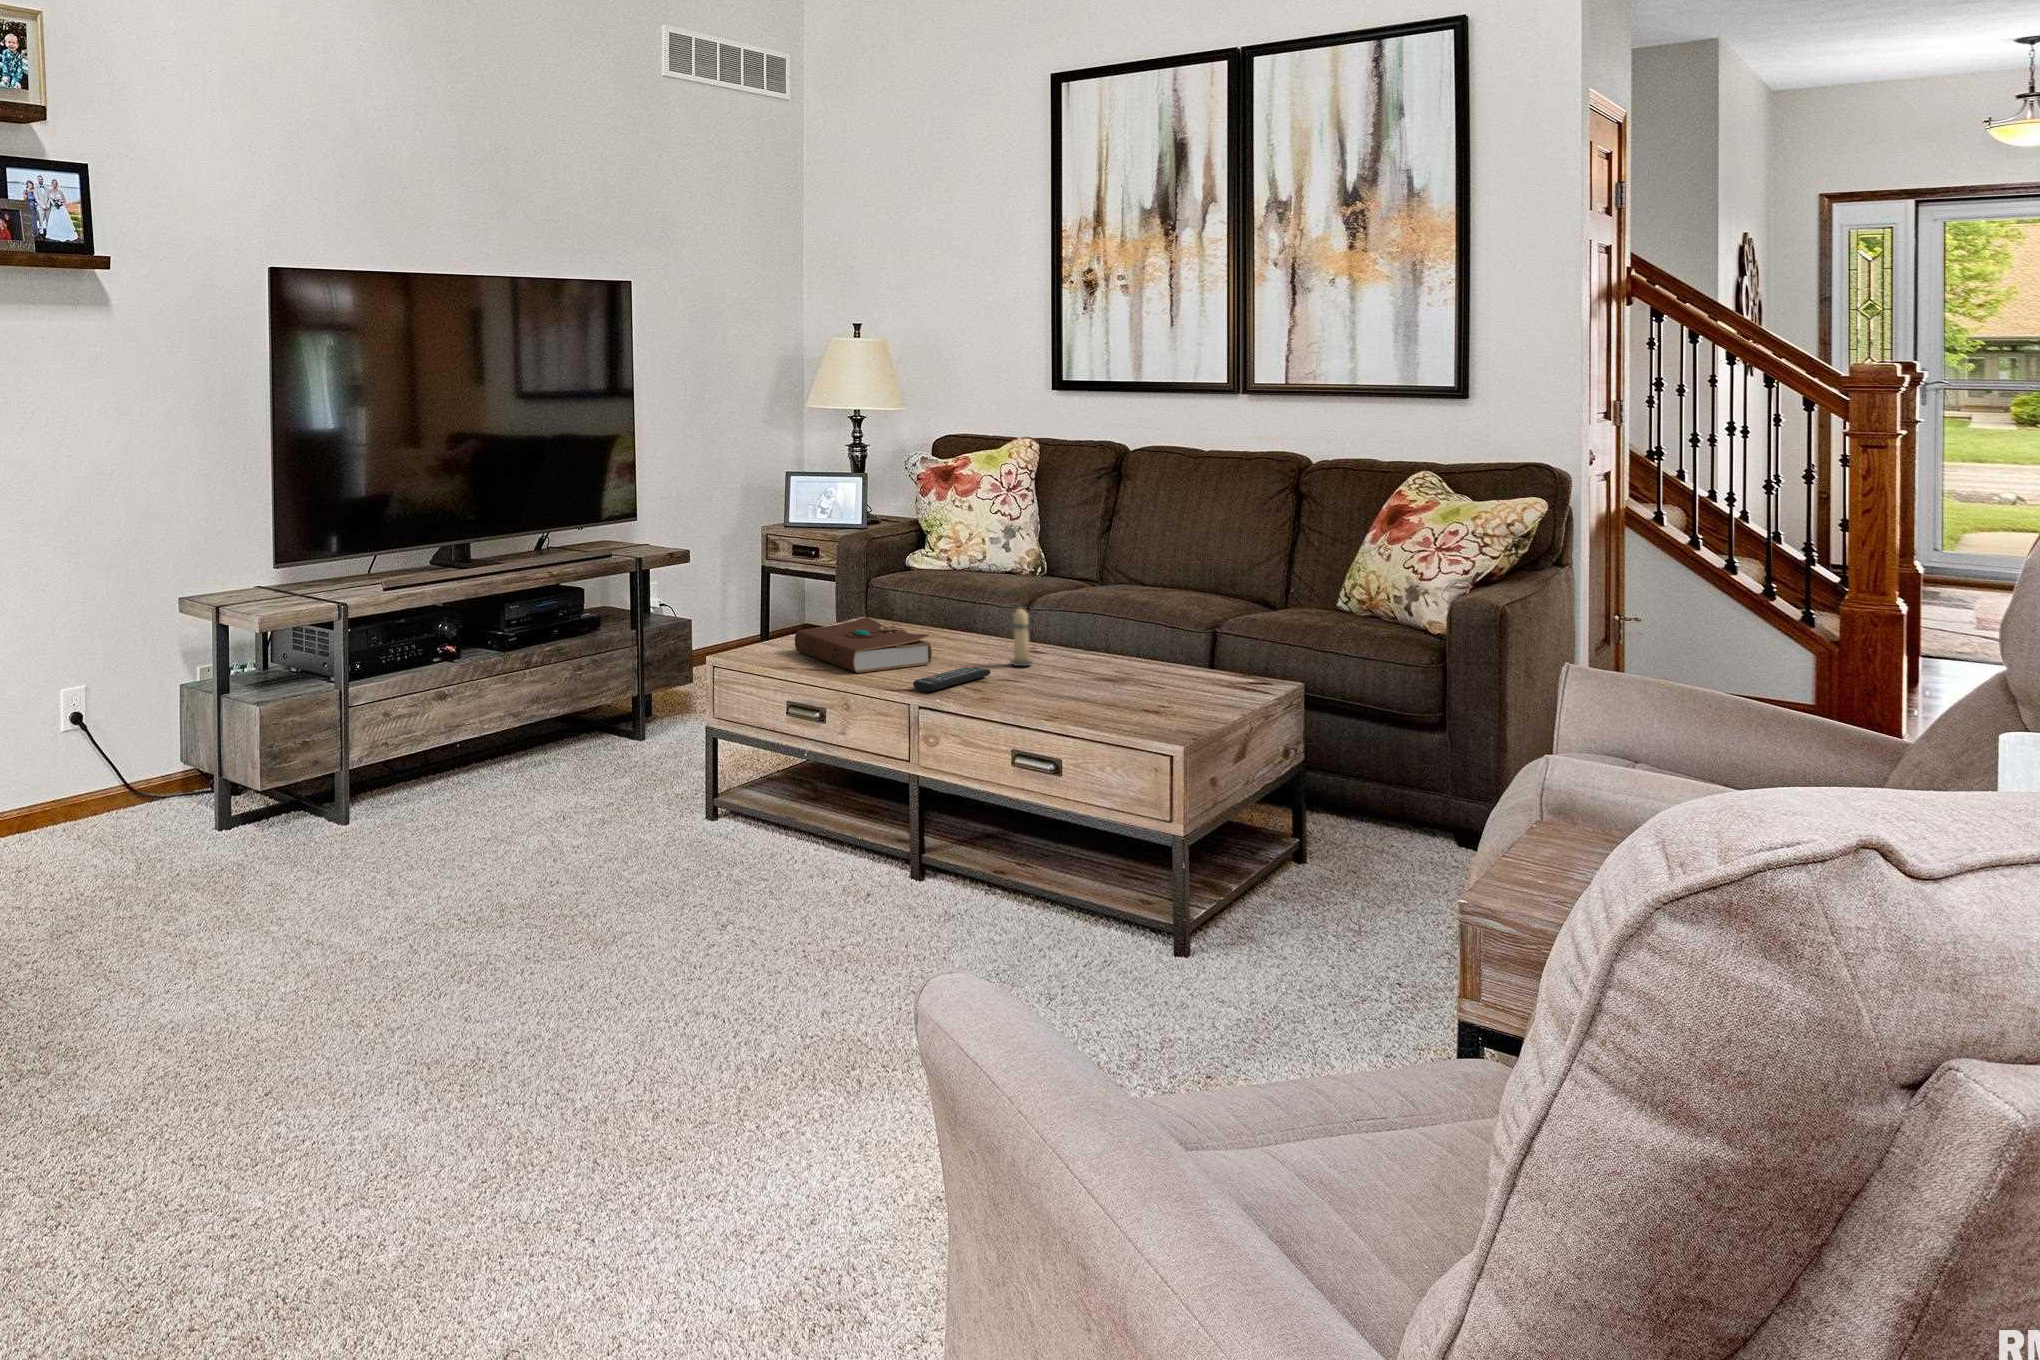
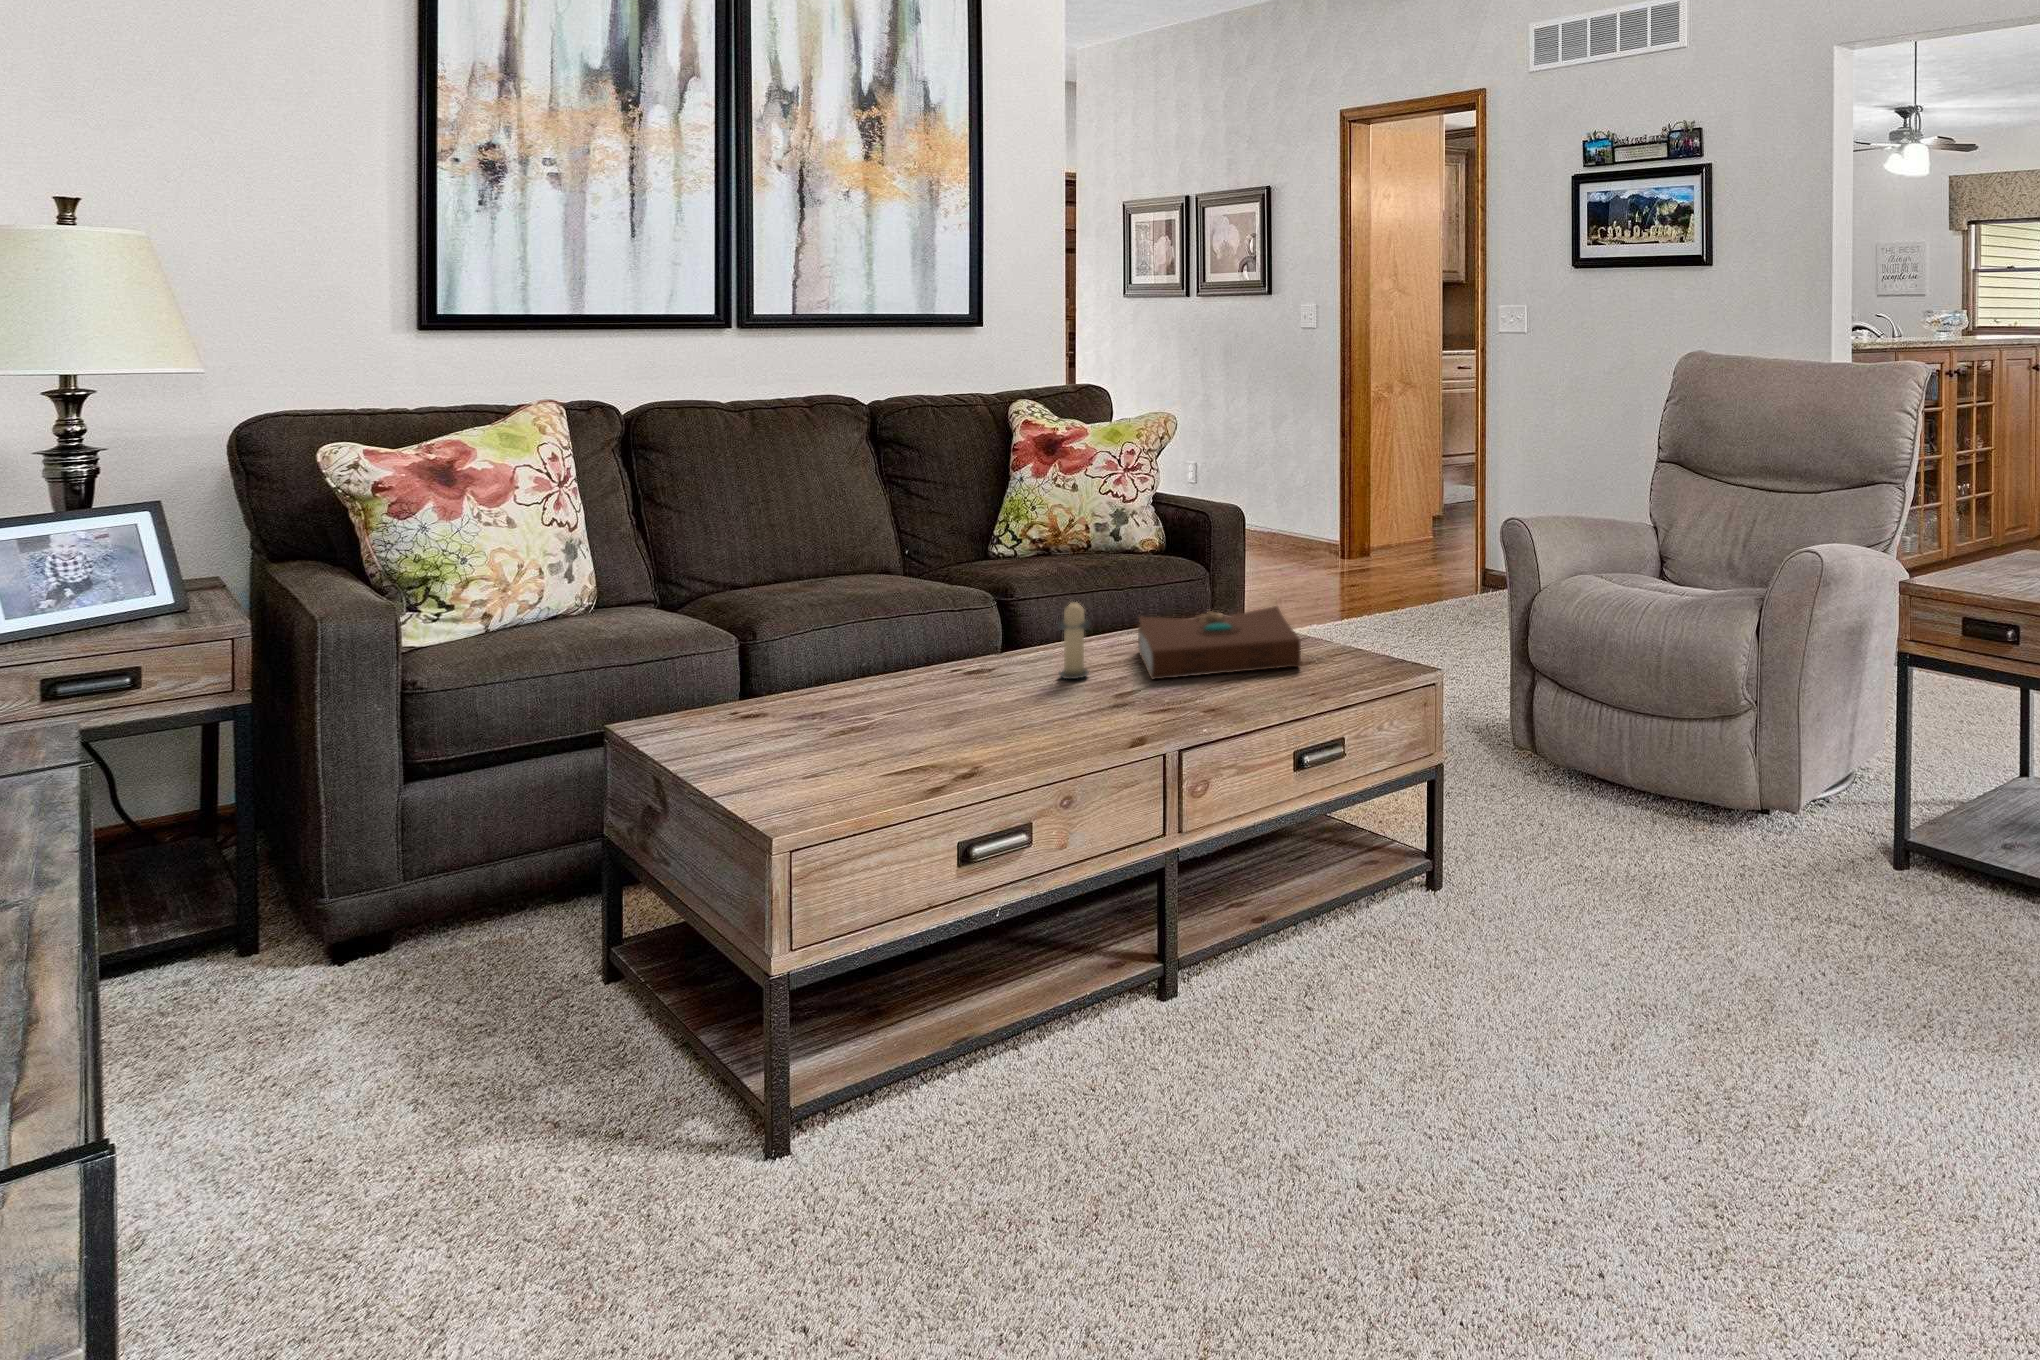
book: present [795,617,932,673] -> present [1138,606,1301,679]
remote control: present [913,666,991,692] -> none [1093,685,1180,731]

